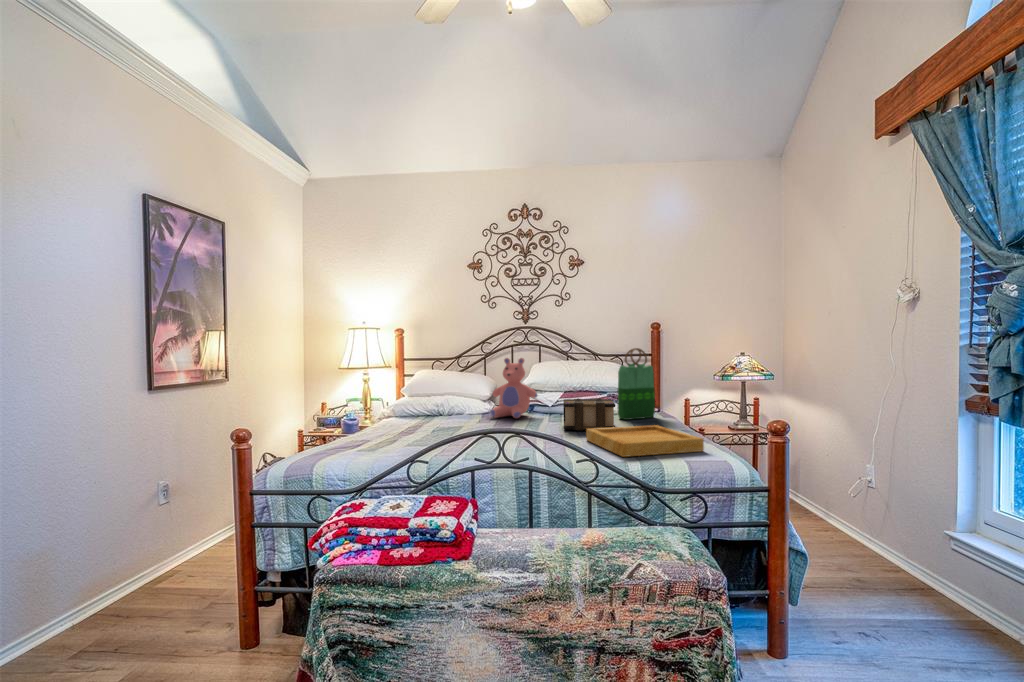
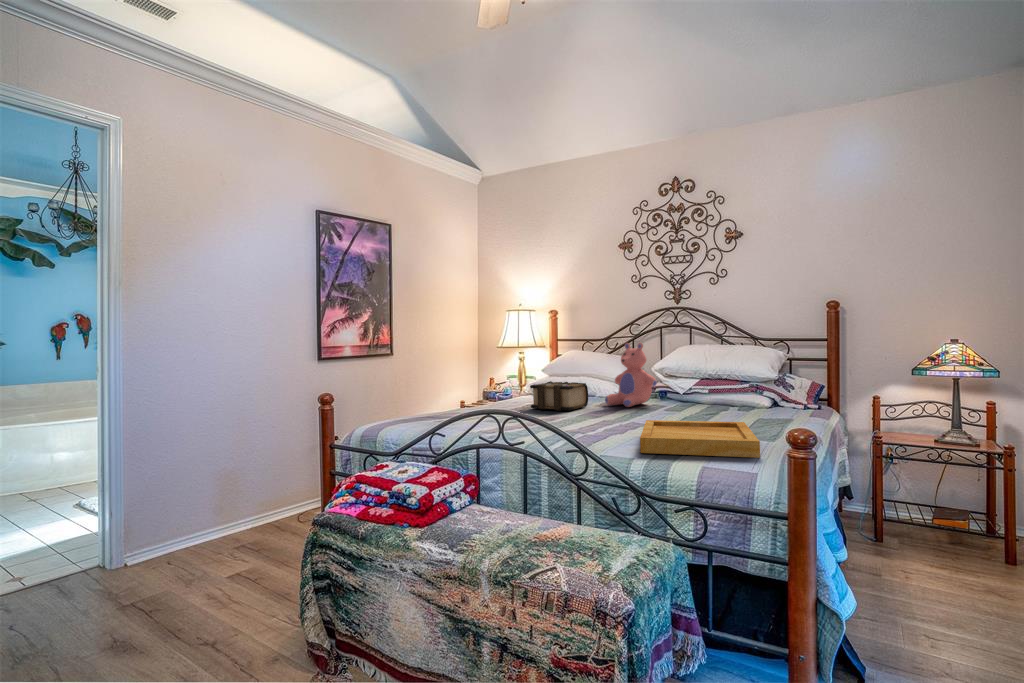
tote bag: present [618,348,655,420] -> none [742,328,798,415]
book: present [563,398,615,430] -> present [530,381,588,411]

